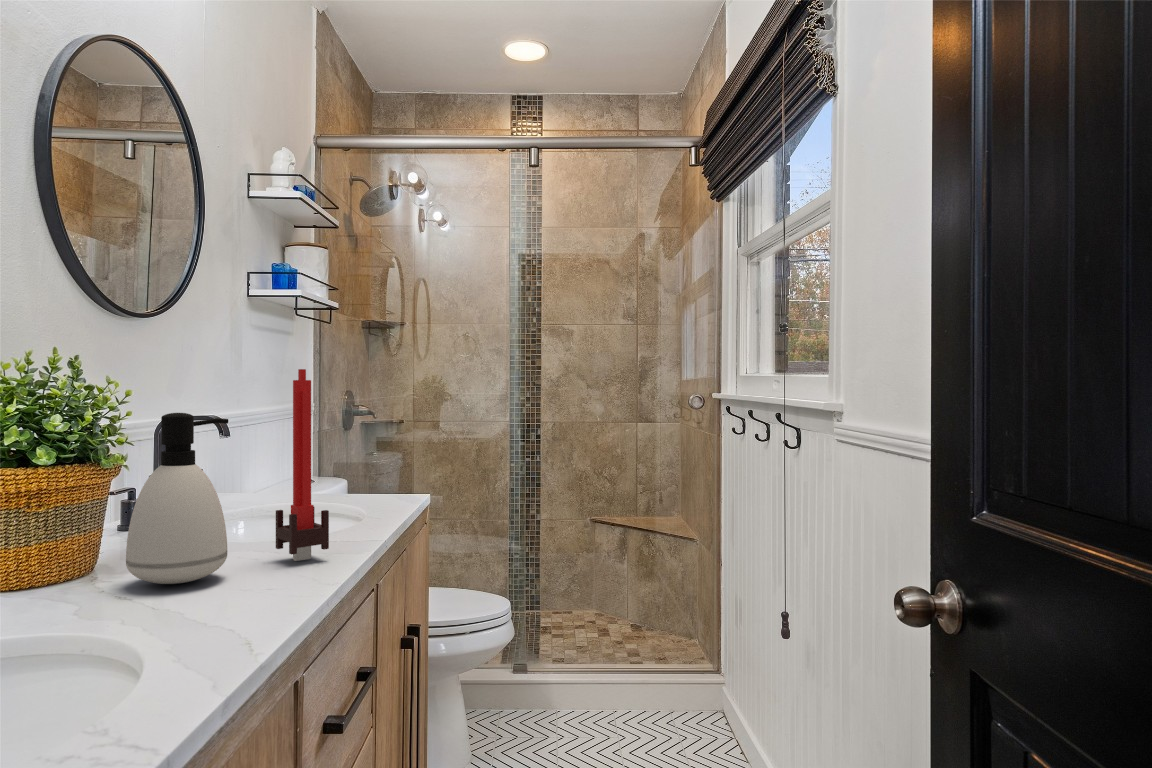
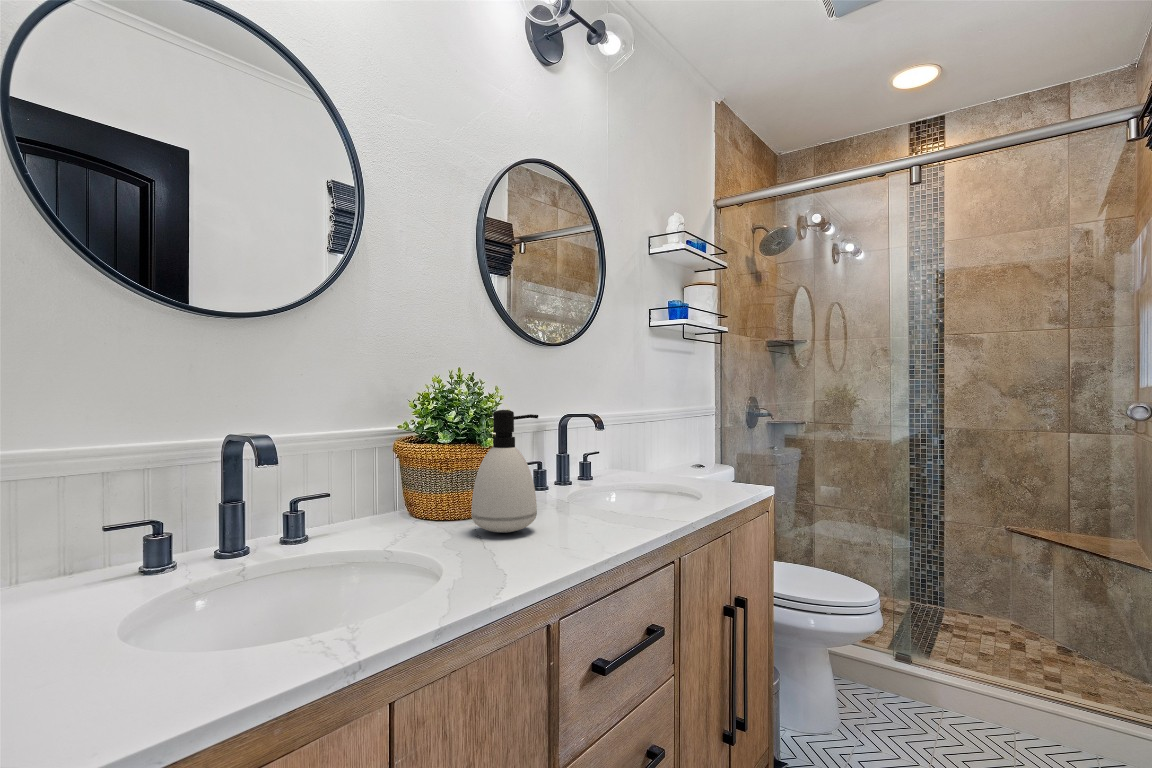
candle: present [276,369,329,561] -> none [583,377,616,528]

